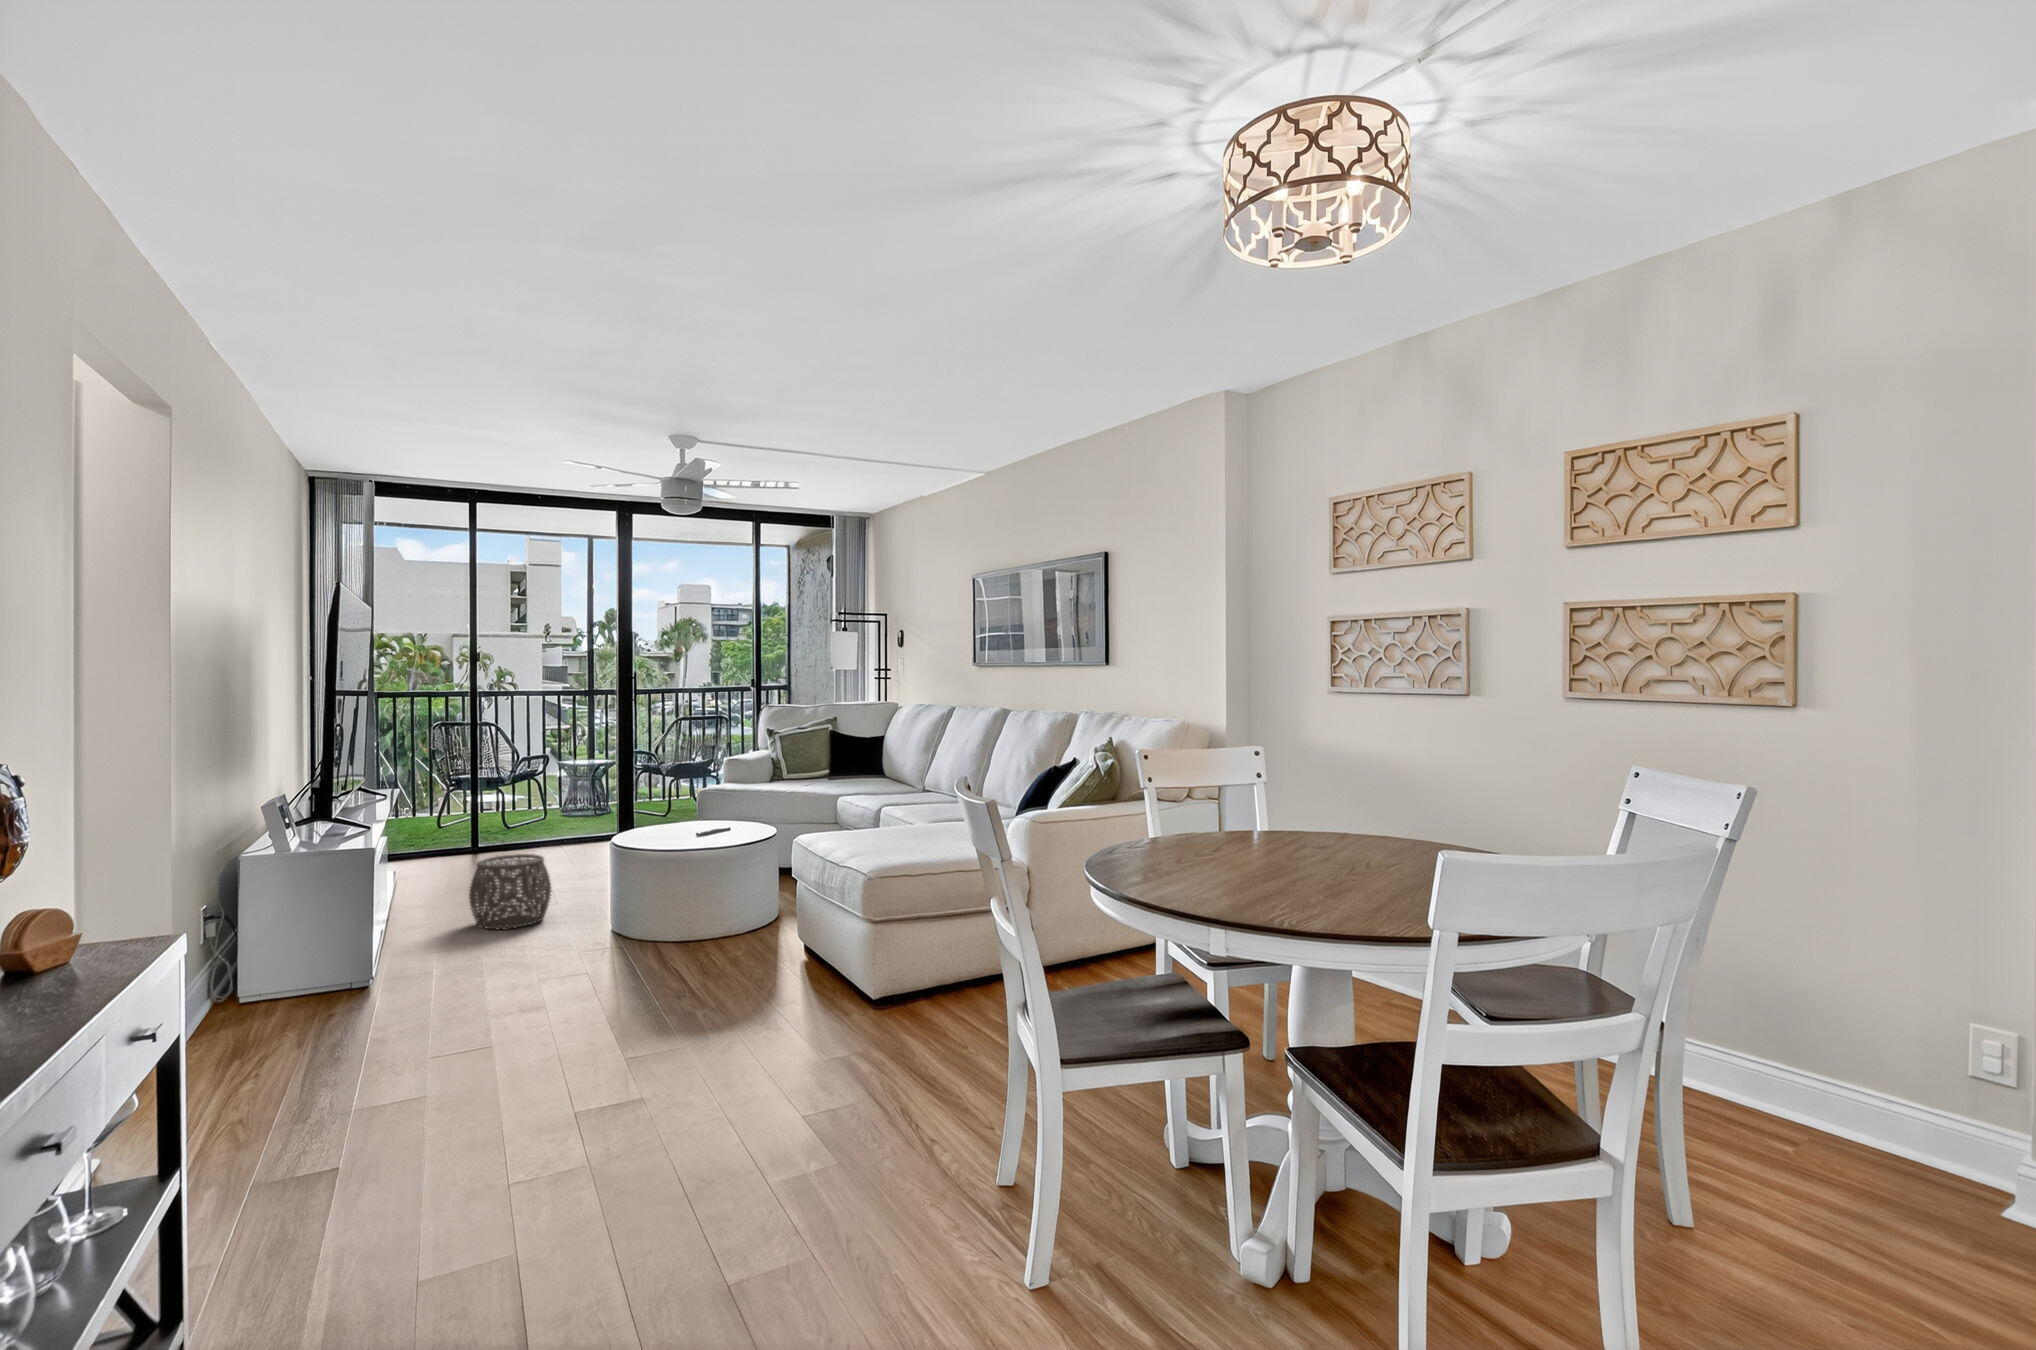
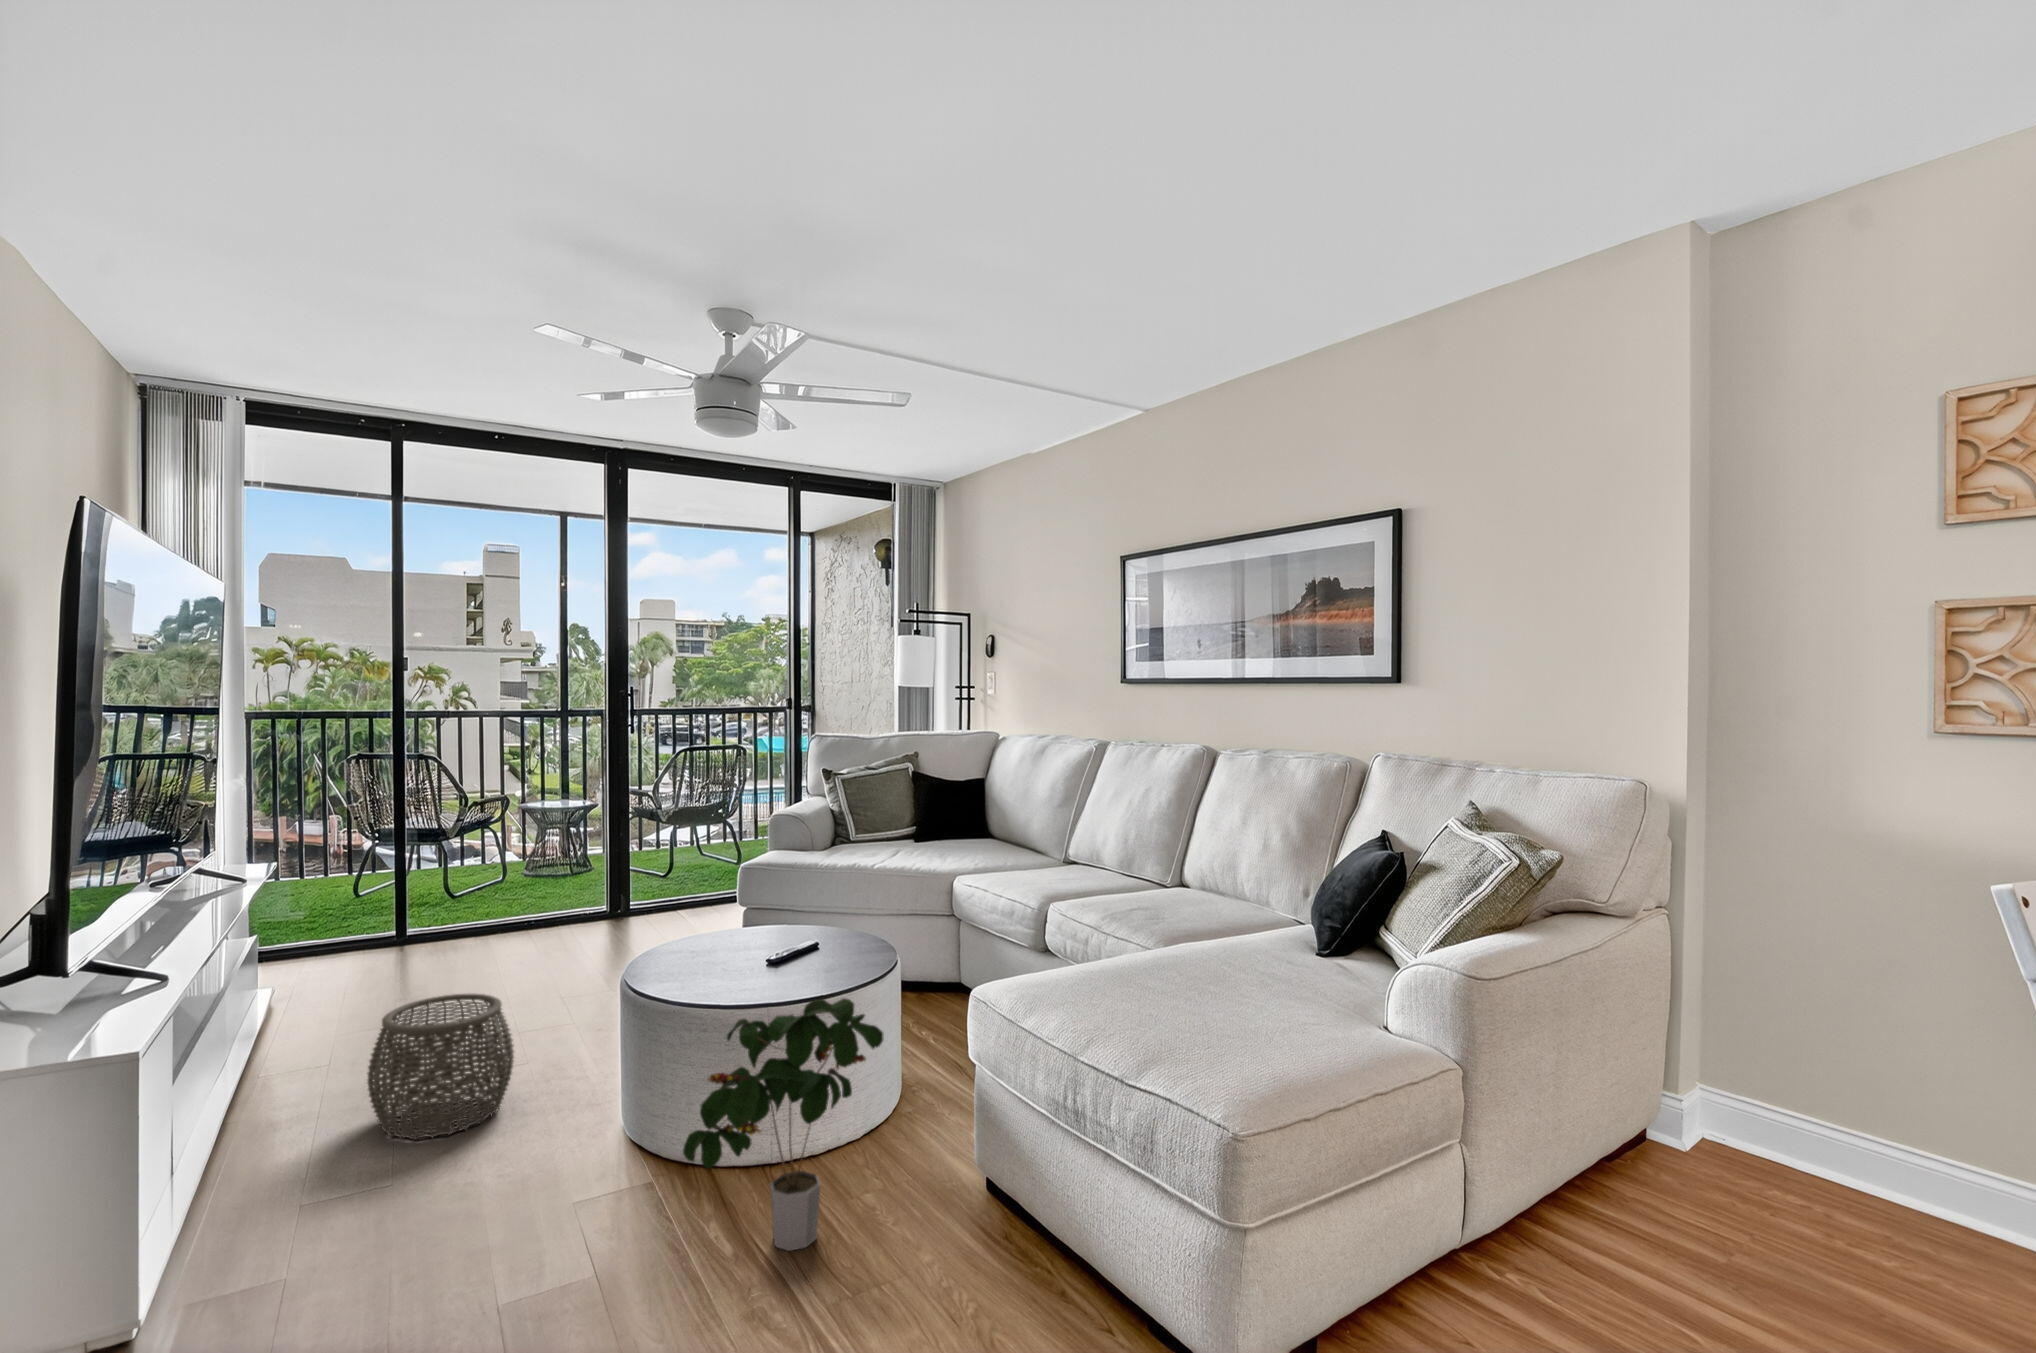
potted plant: none [635,837,750,965] -> present [683,998,884,1251]

